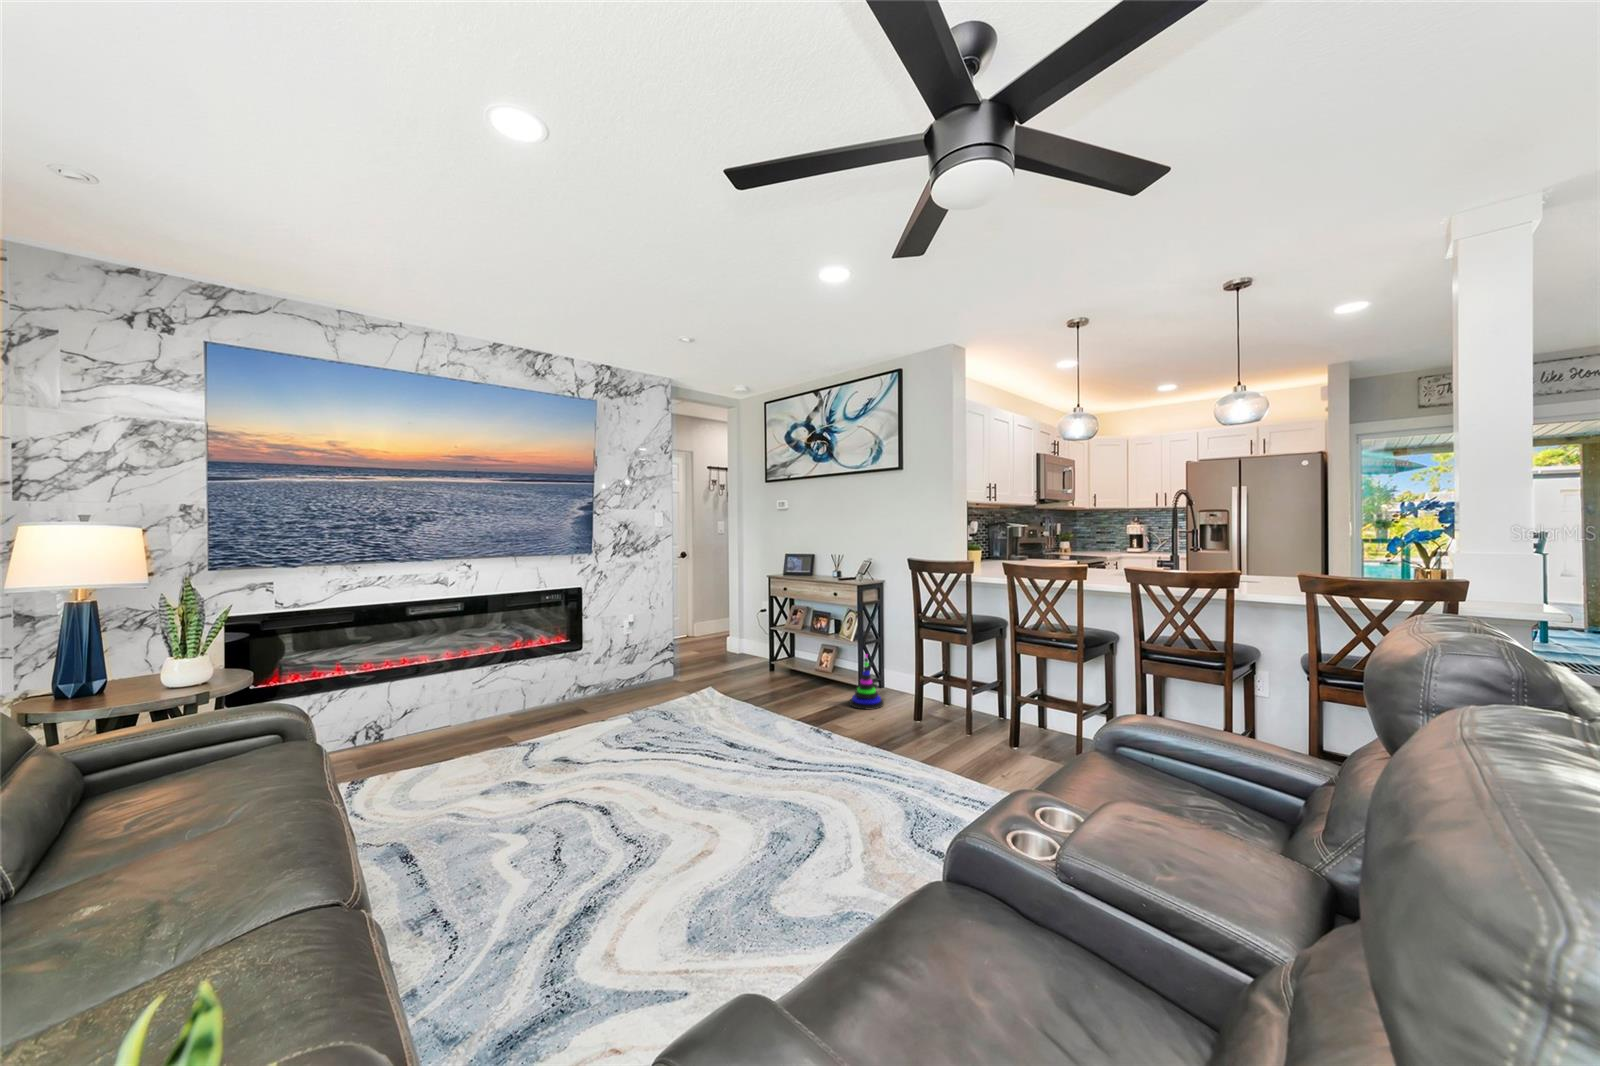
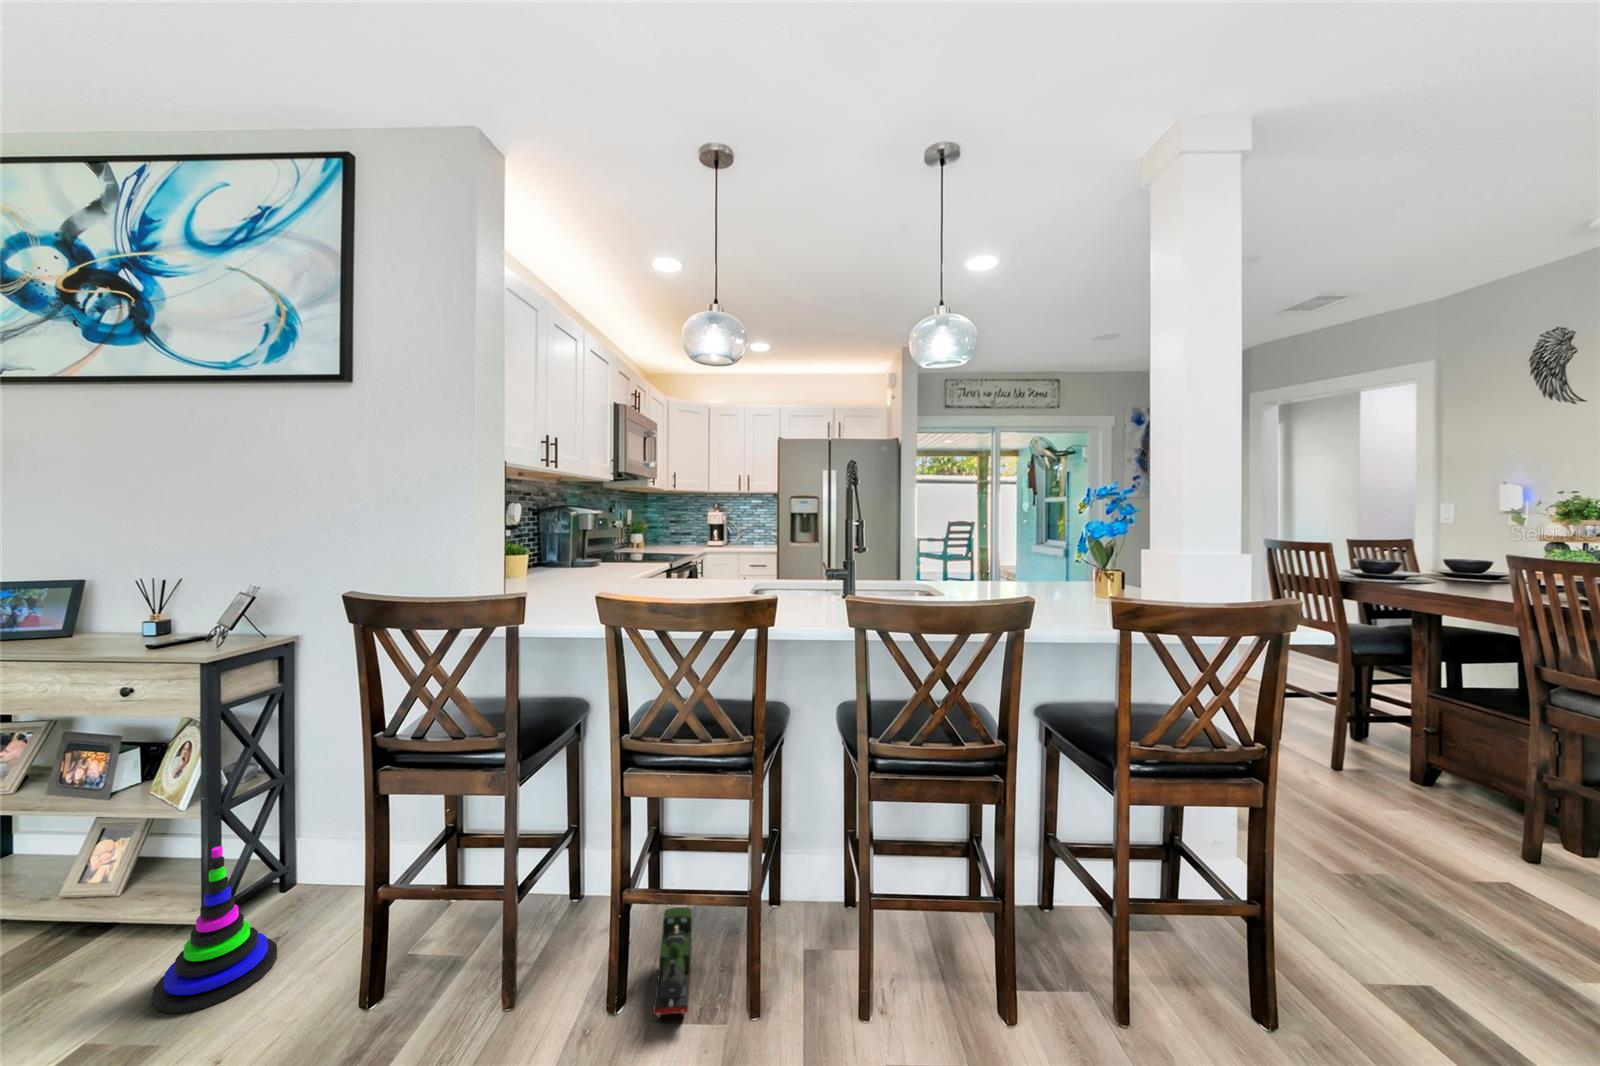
toy train: none [1030,716,1056,755] -> present [653,907,692,1018]

